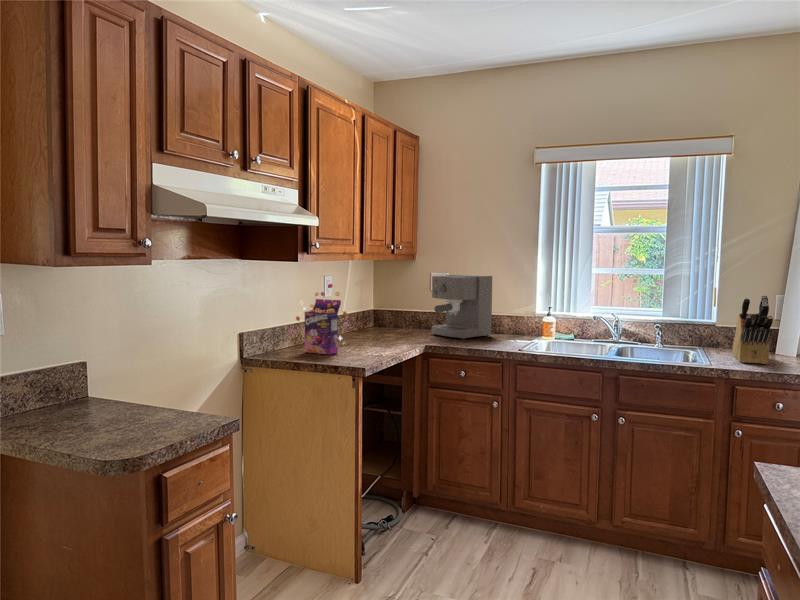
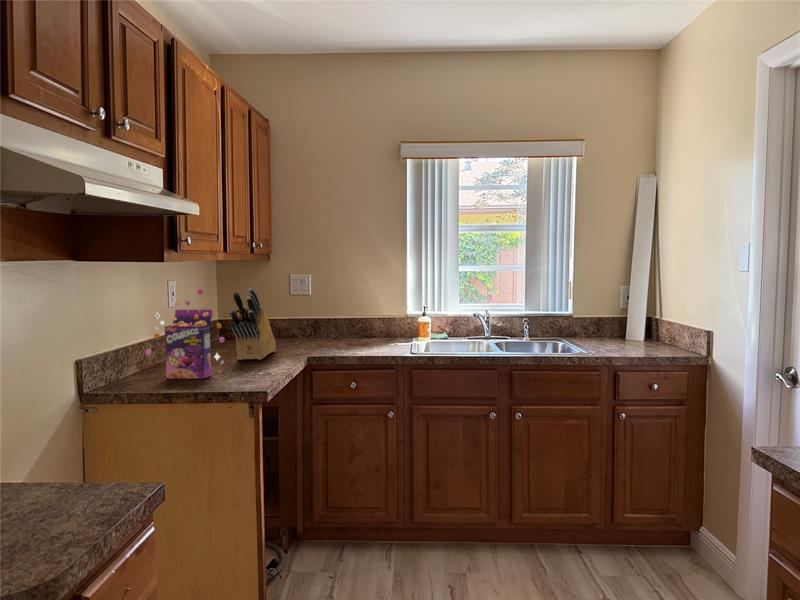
coffee maker: present [432,275,492,339] -> none [297,276,363,347]
knife block: present [732,295,773,364] -> present [229,288,276,360]

